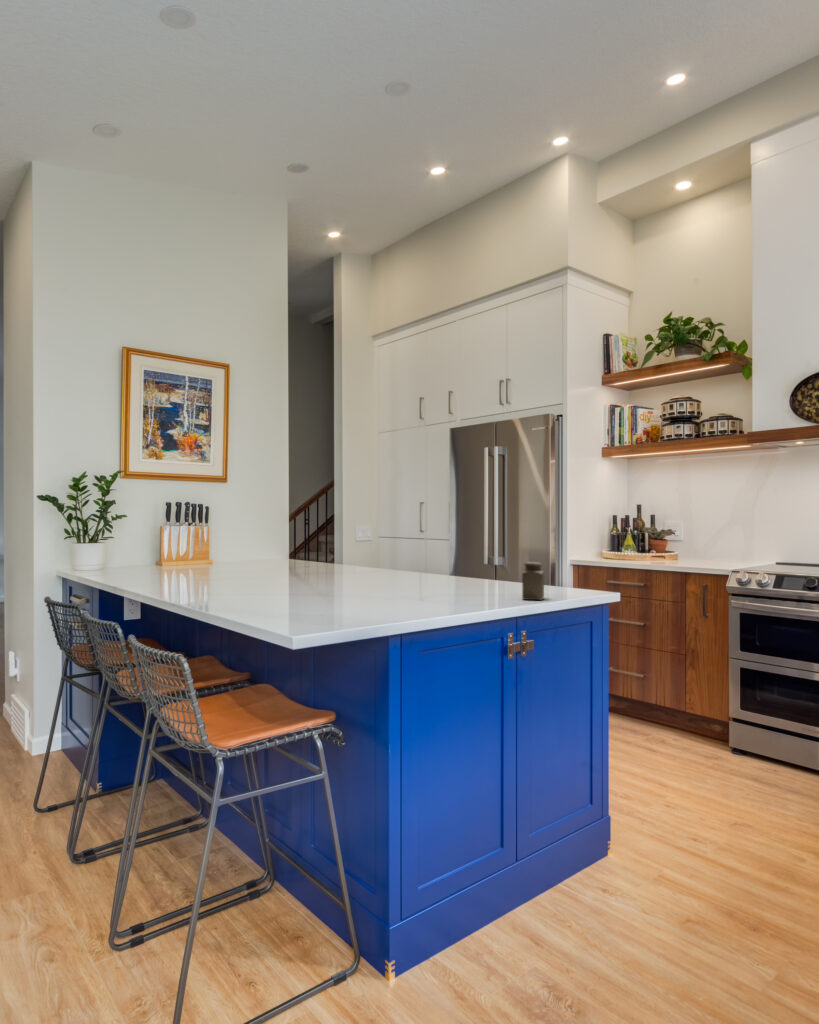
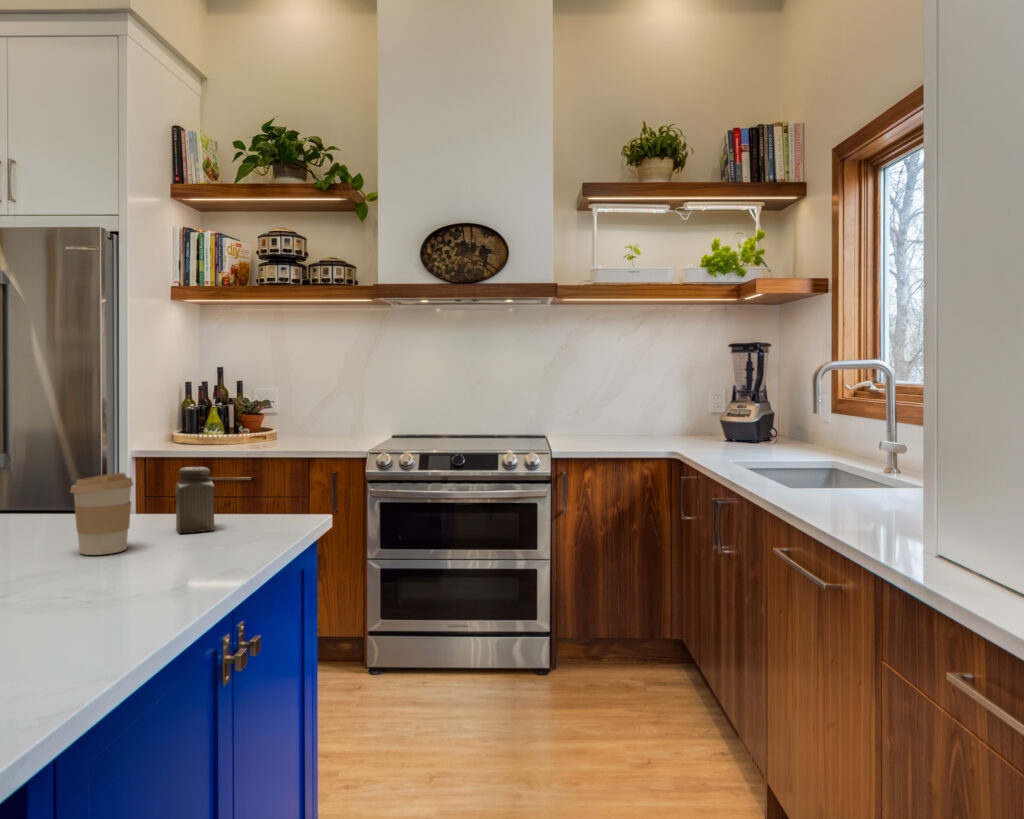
coffee cup: none [464,561,493,603] -> present [71,473,133,555]

